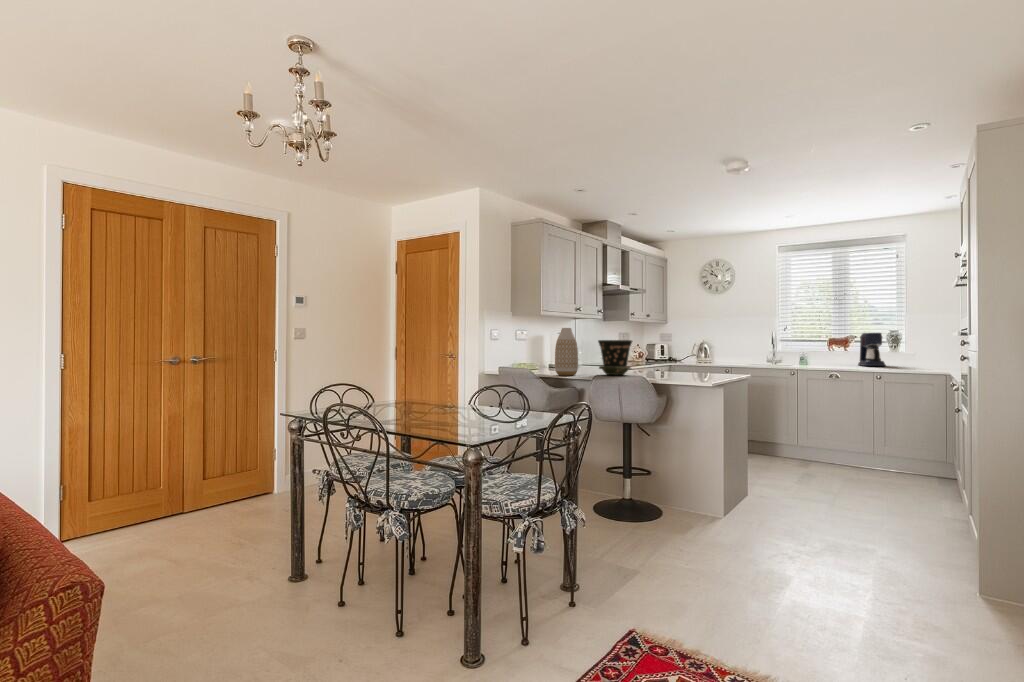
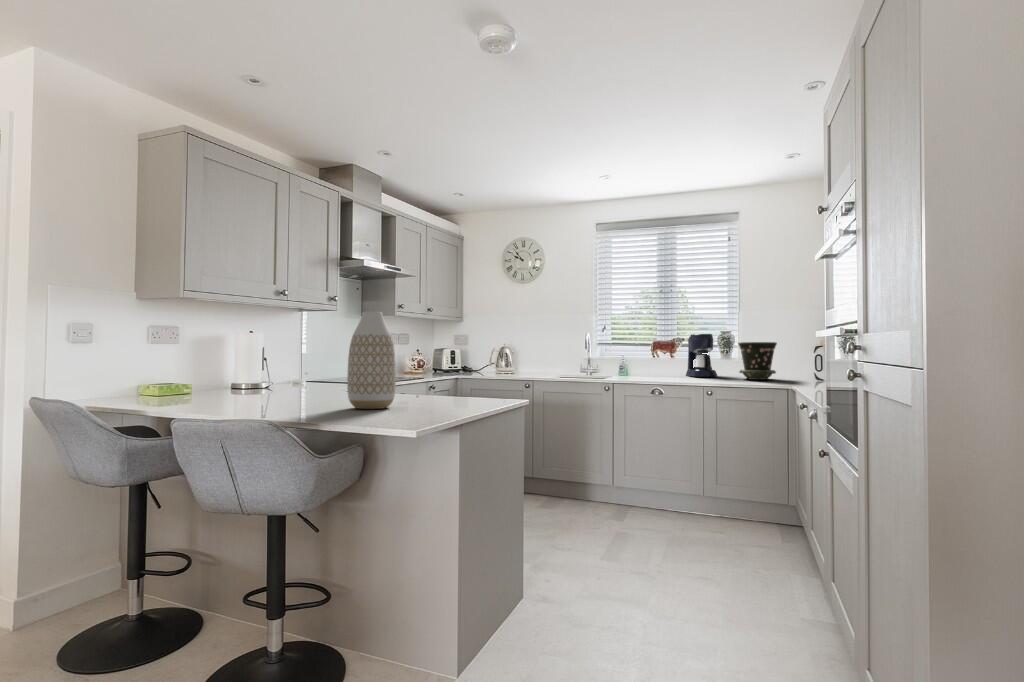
vase: present [555,328,578,376] -> present [347,312,396,409]
flower pot: present [598,340,633,375] -> present [738,342,777,380]

